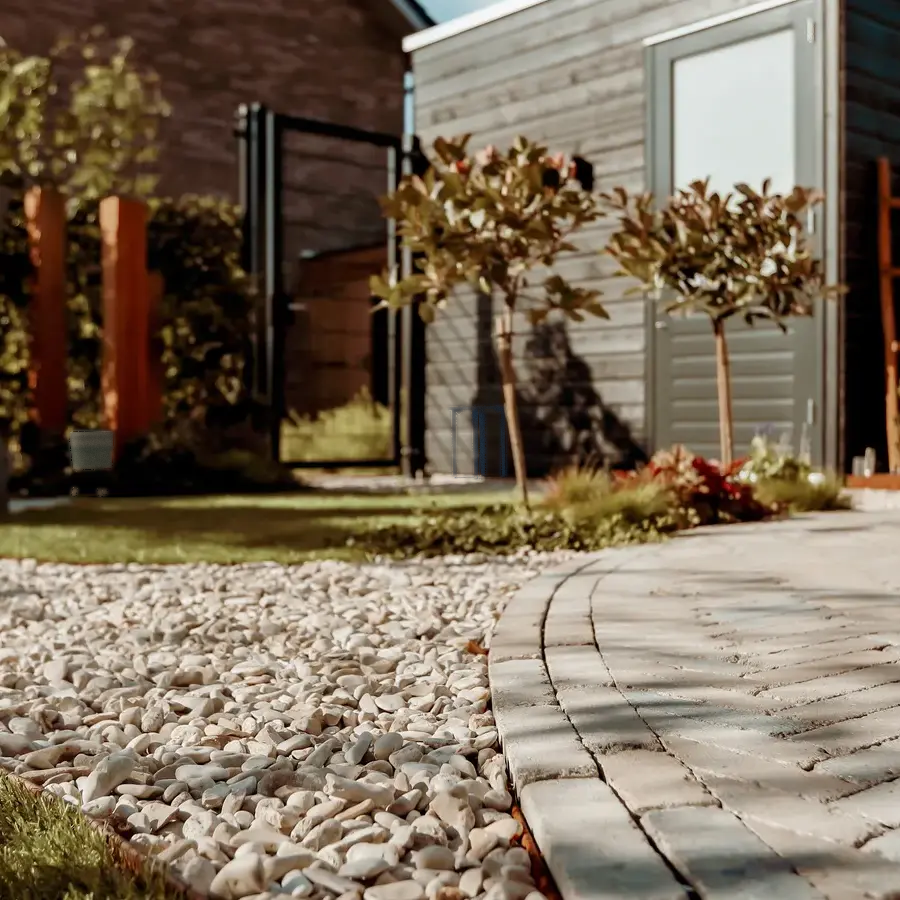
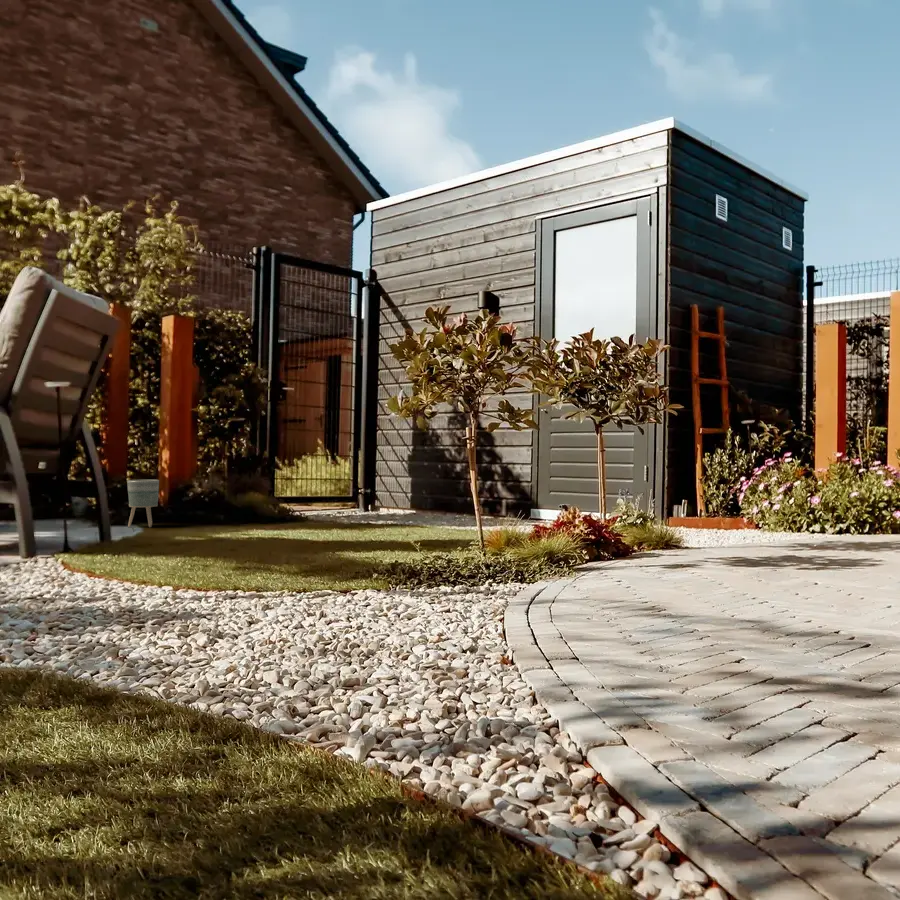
side table: present [451,406,504,476] -> none [396,462,439,513]

